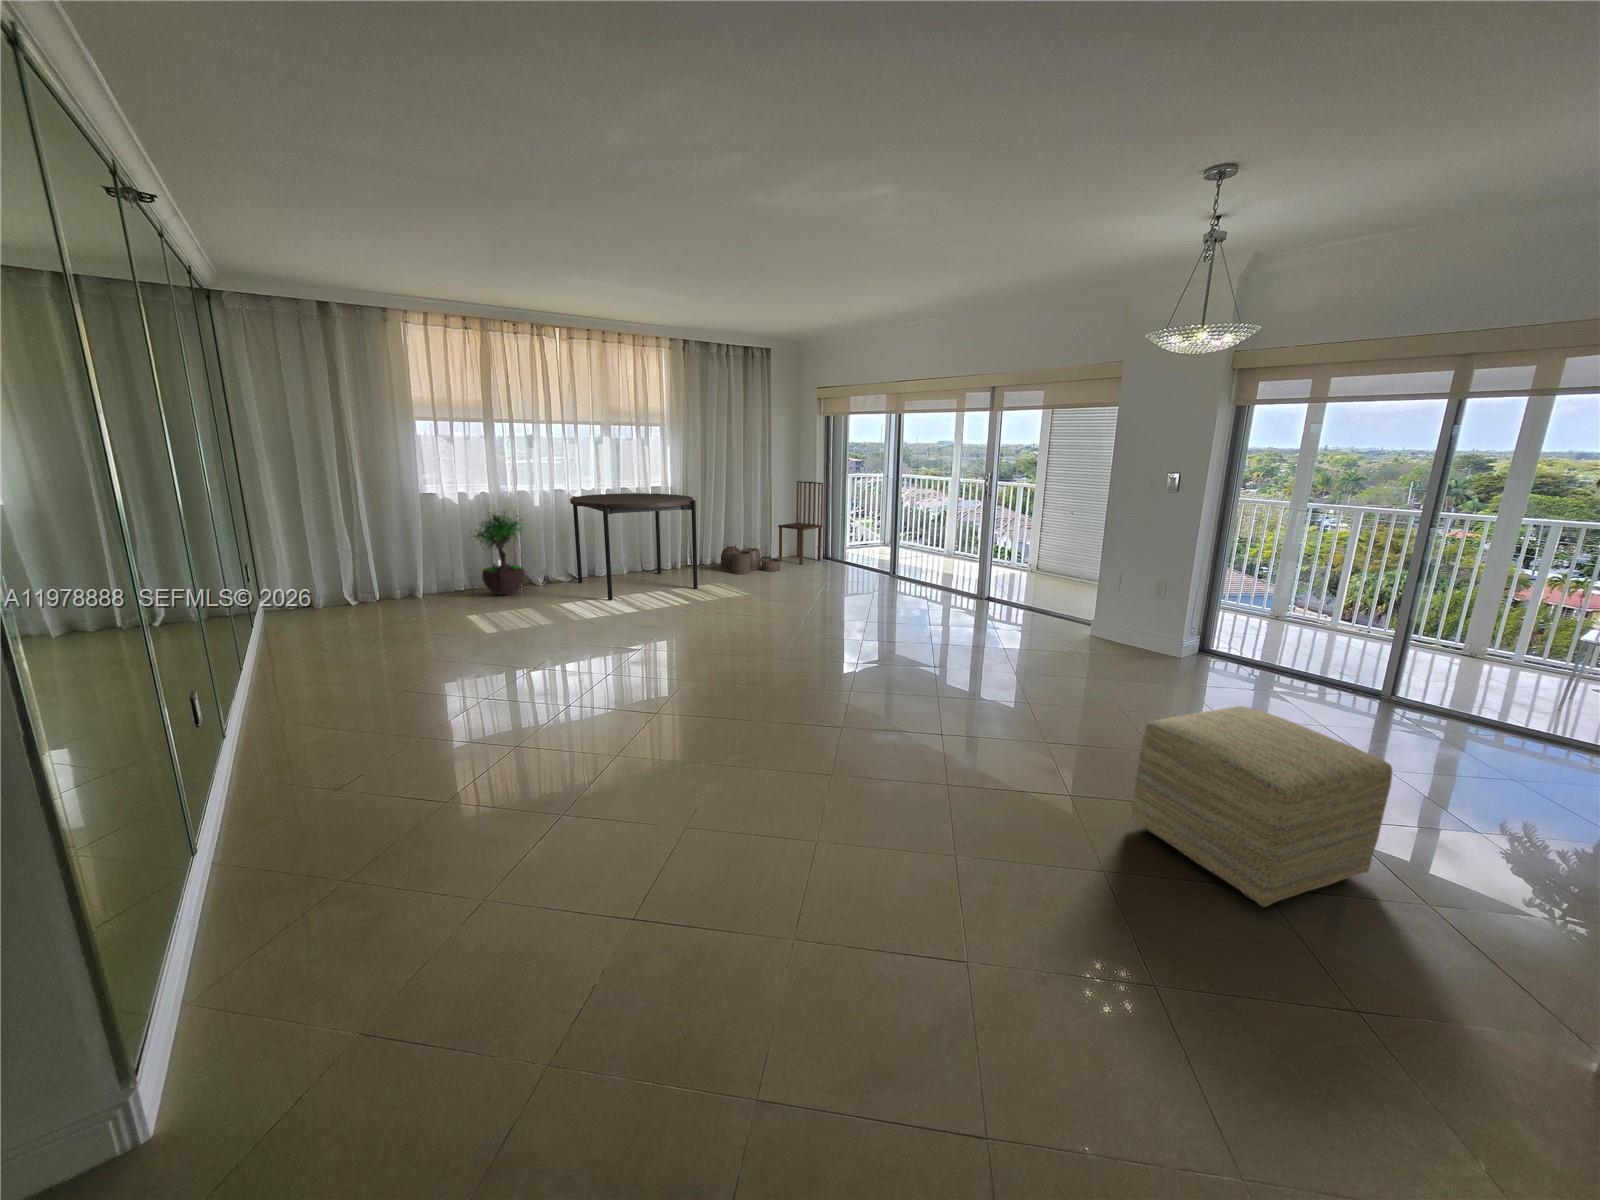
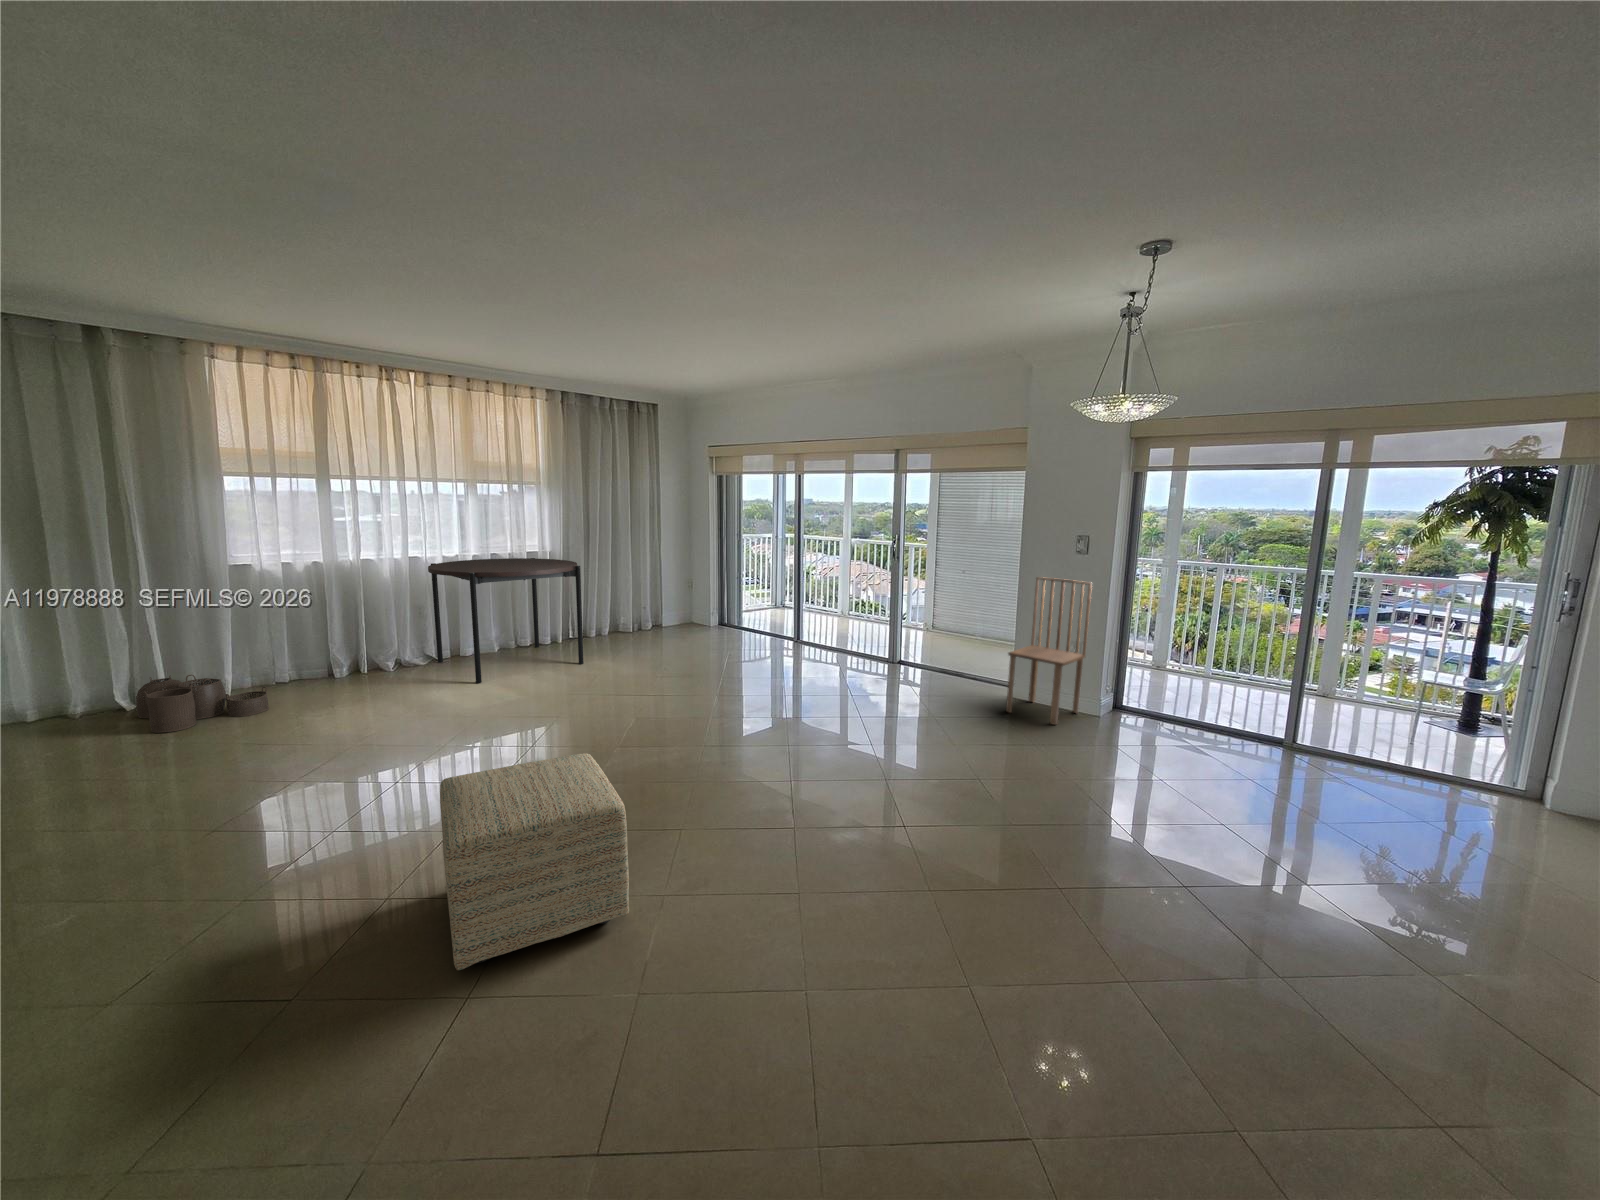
dining chair: present [778,481,823,565] -> present [1006,577,1092,725]
potted tree: present [472,512,525,595] -> none [292,577,372,683]
woven basket: present [721,545,780,574] -> present [136,675,269,733]
ottoman: present [1130,706,1392,907] -> present [440,753,629,970]

